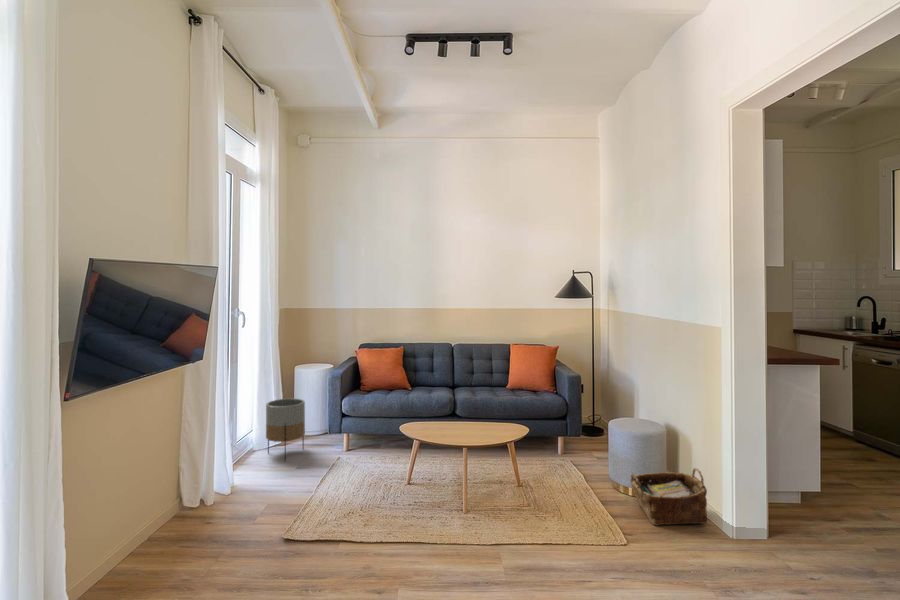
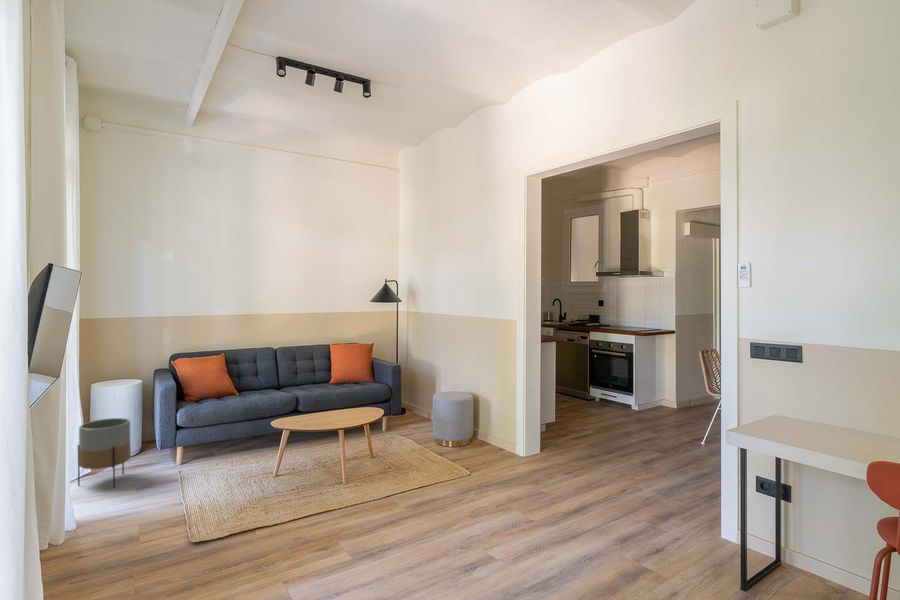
woven basket: present [630,468,707,525] -> none [461,418,509,460]

